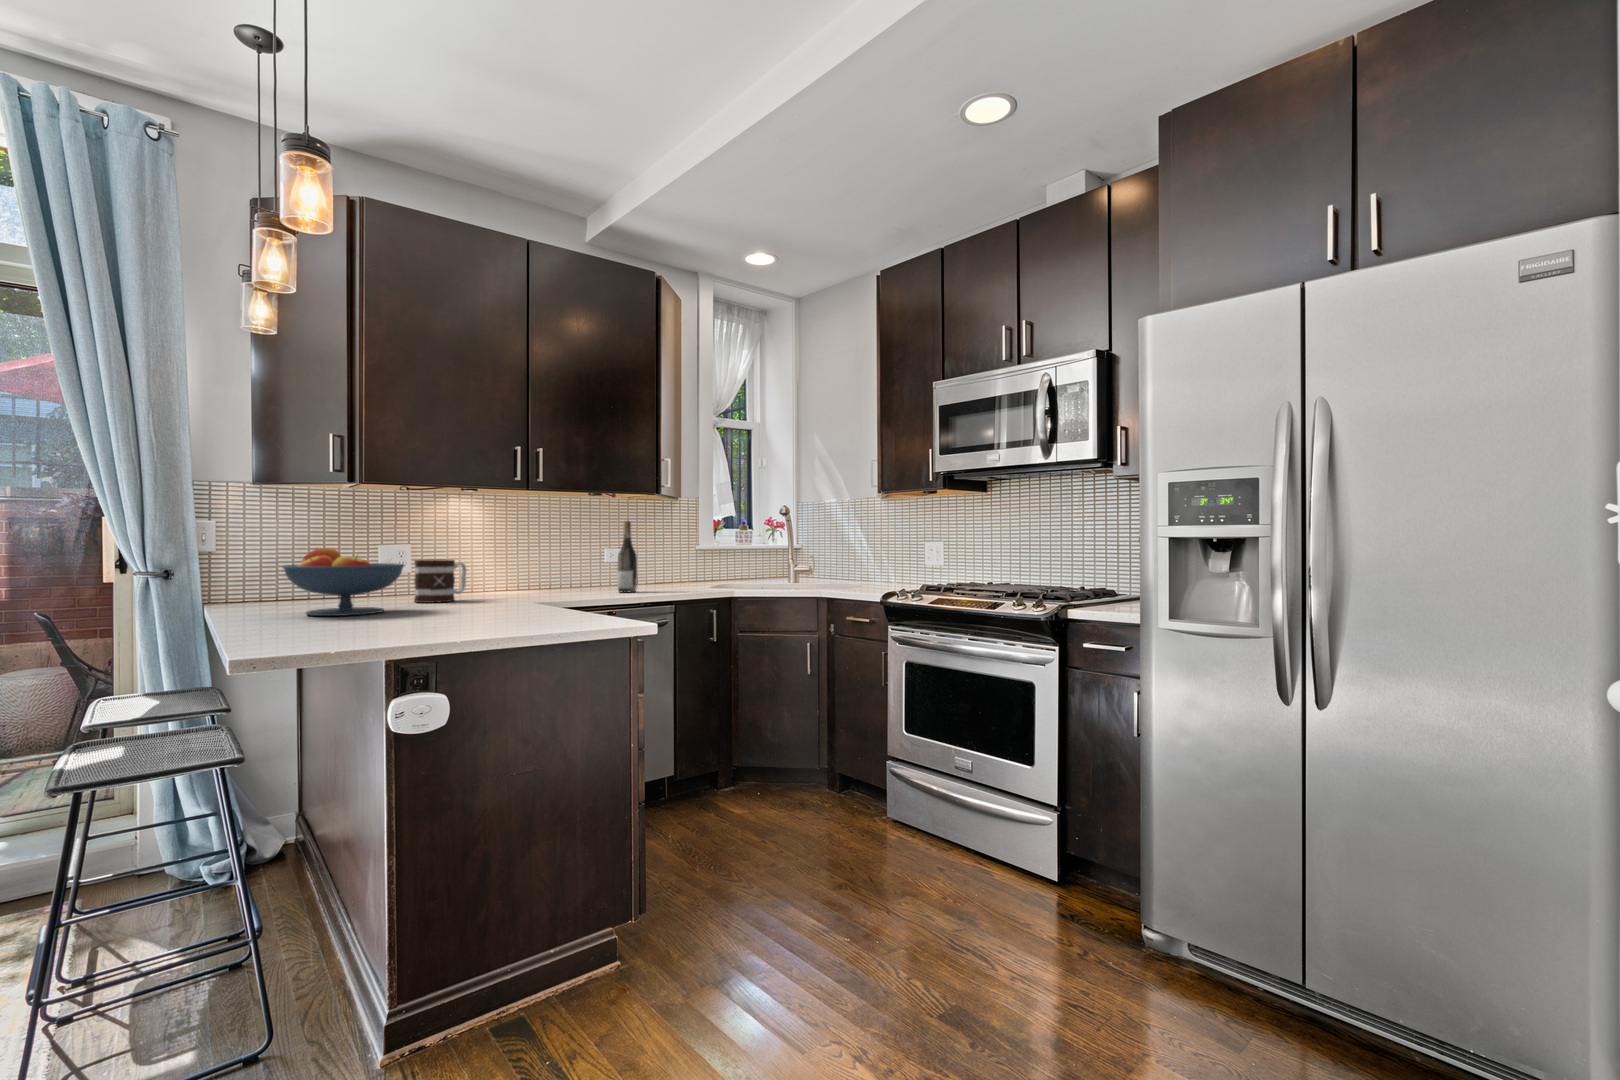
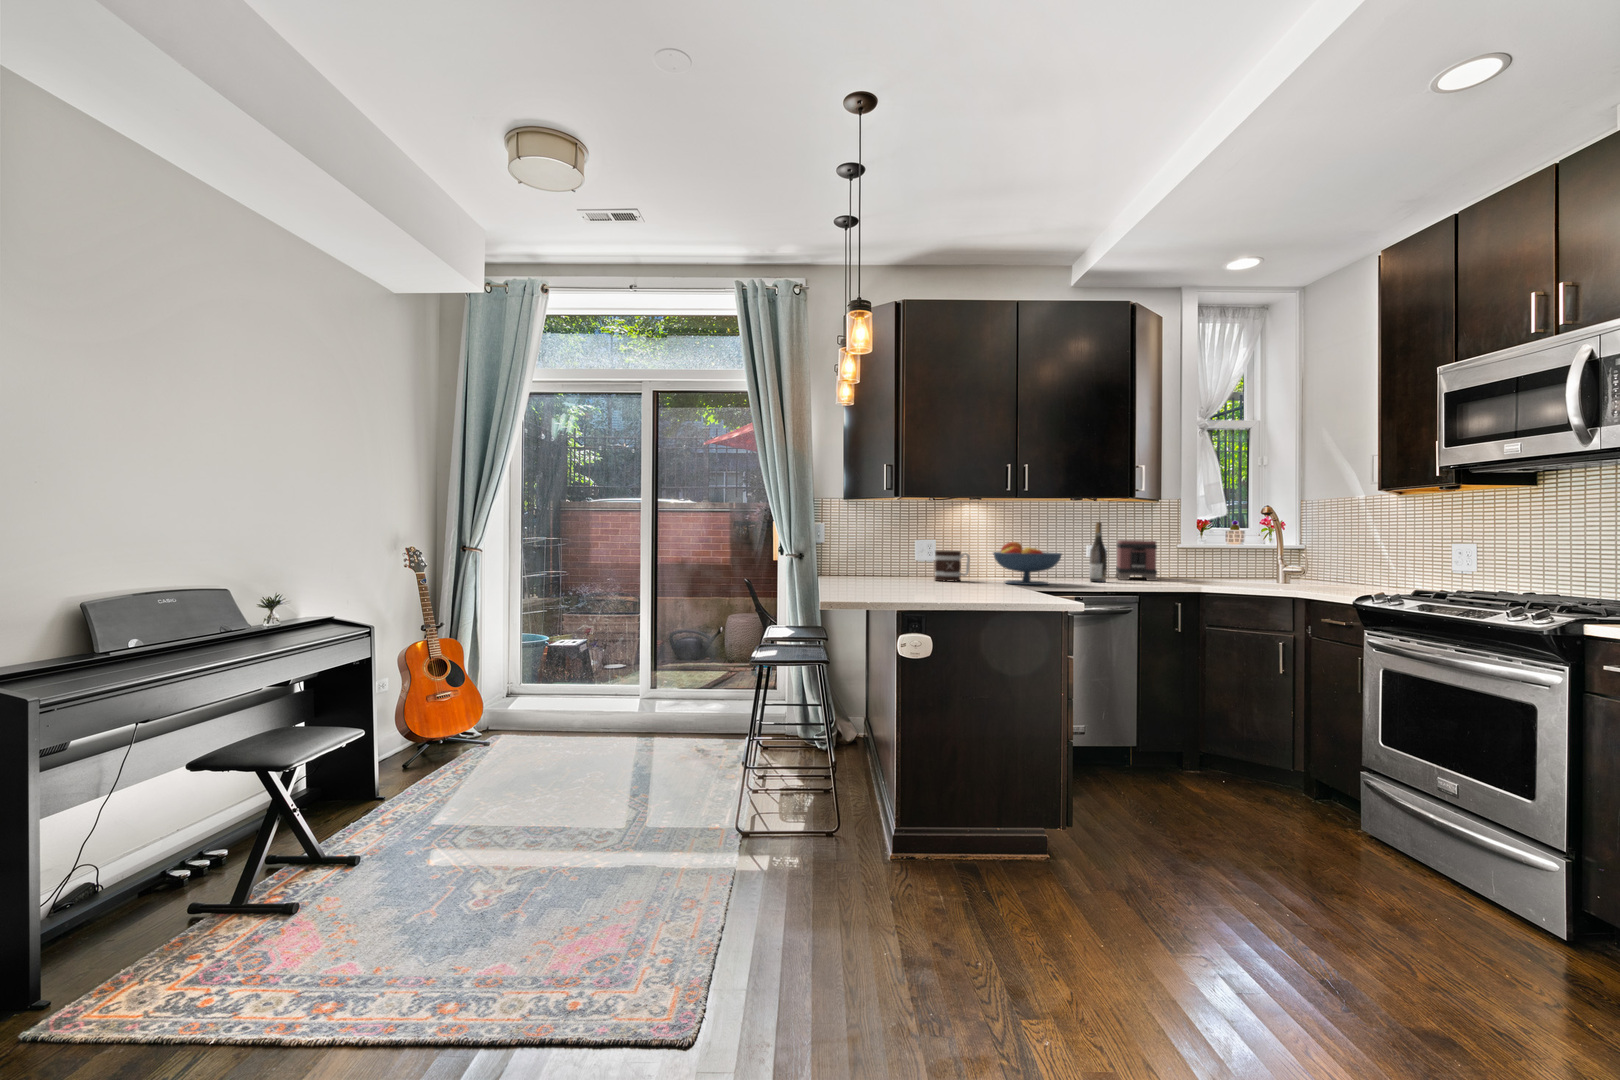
toaster: none [635,543,686,588] -> present [1115,540,1158,581]
fruit bowl: present [283,548,404,616] -> present [993,542,1062,585]

